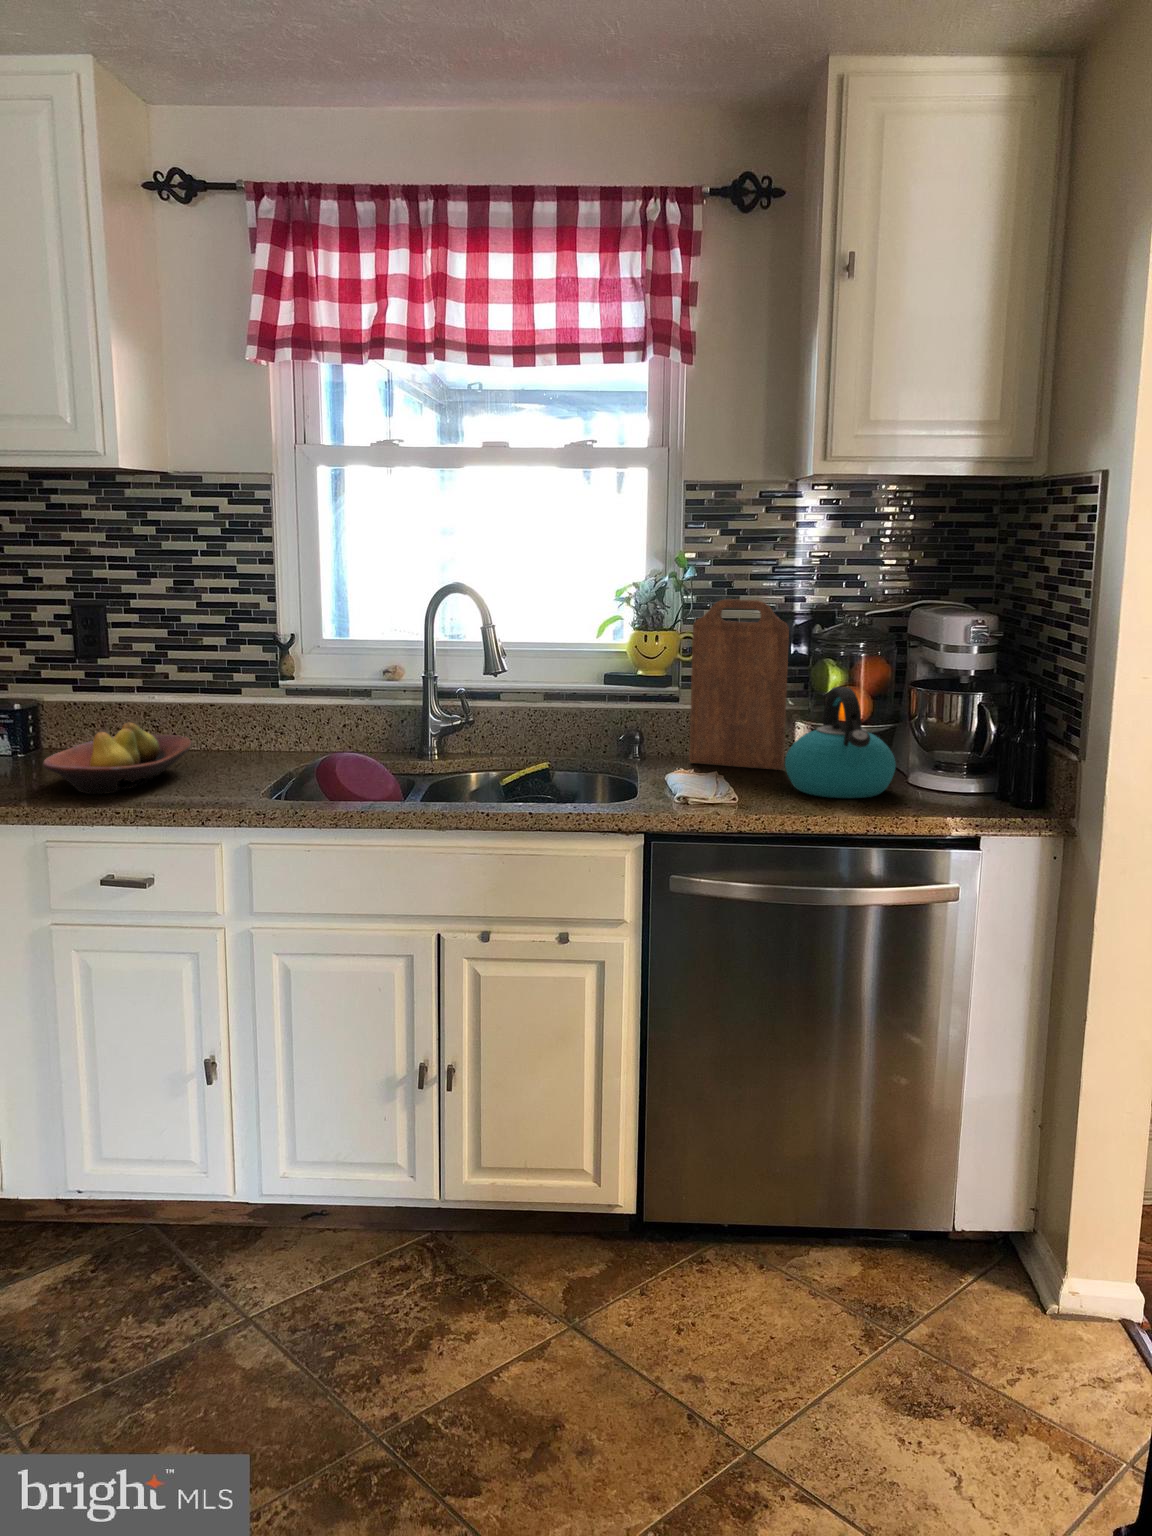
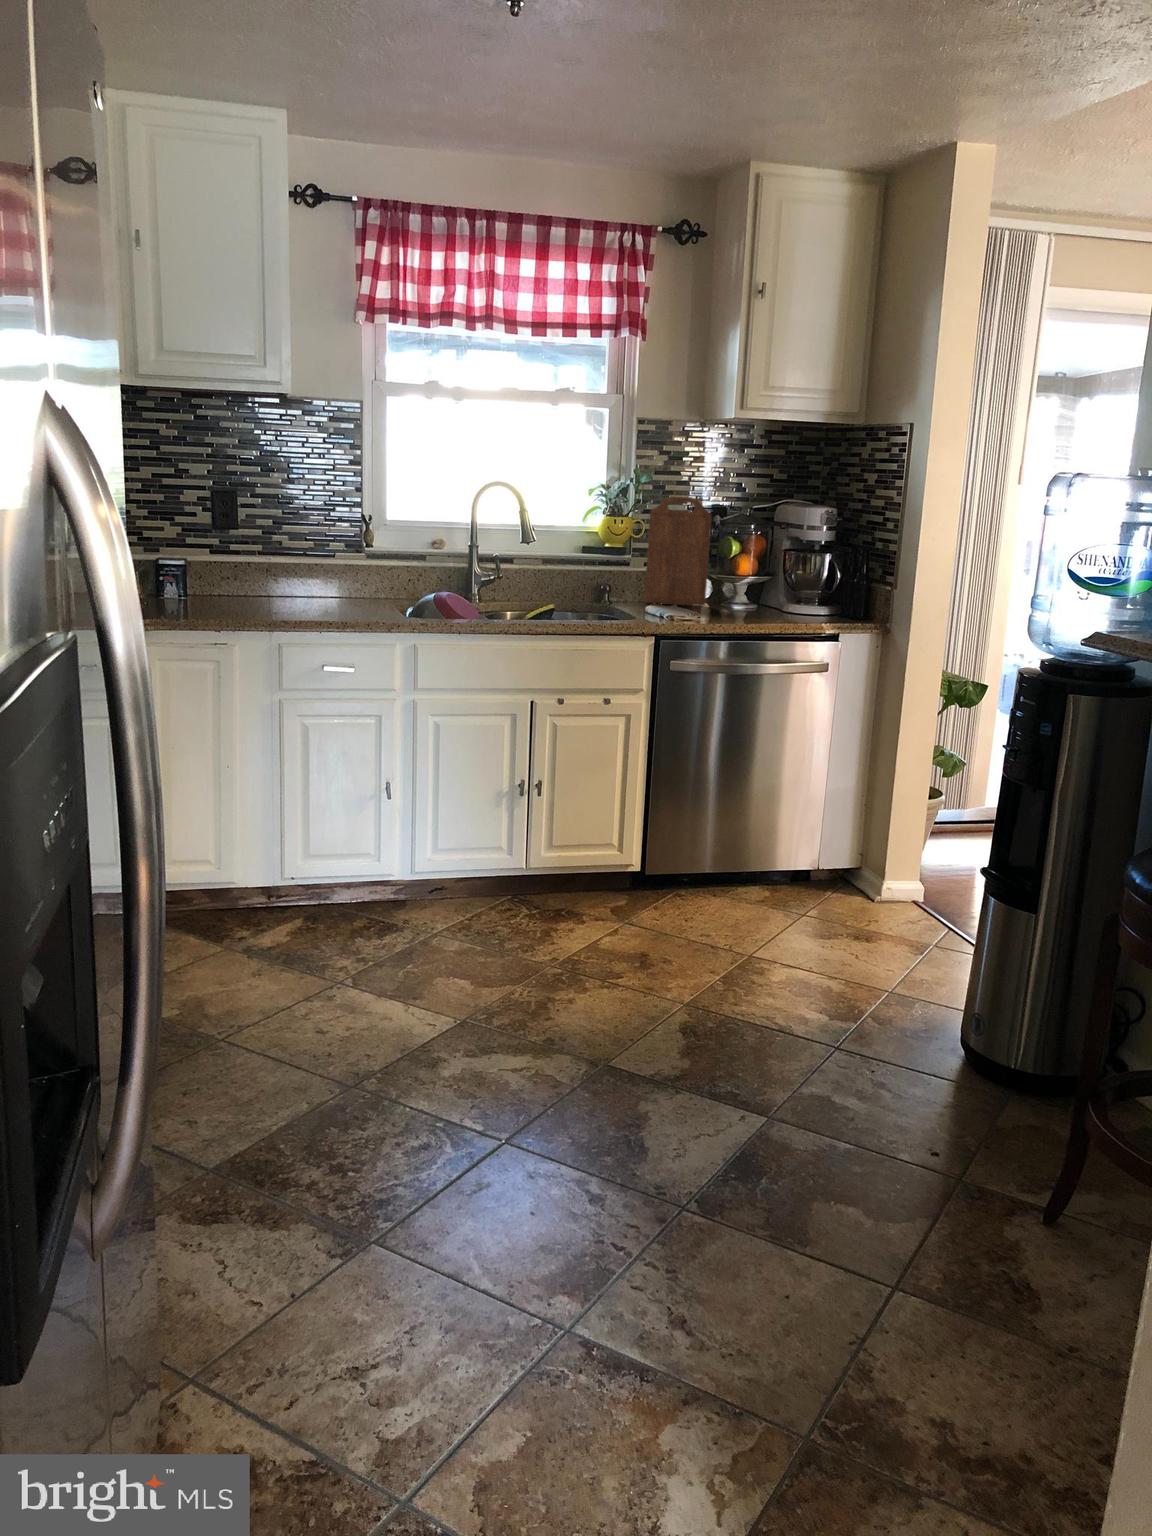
kettle: present [785,687,896,798] -> none [720,551,786,618]
fruit bowl: present [43,723,192,794] -> none [259,573,340,618]

